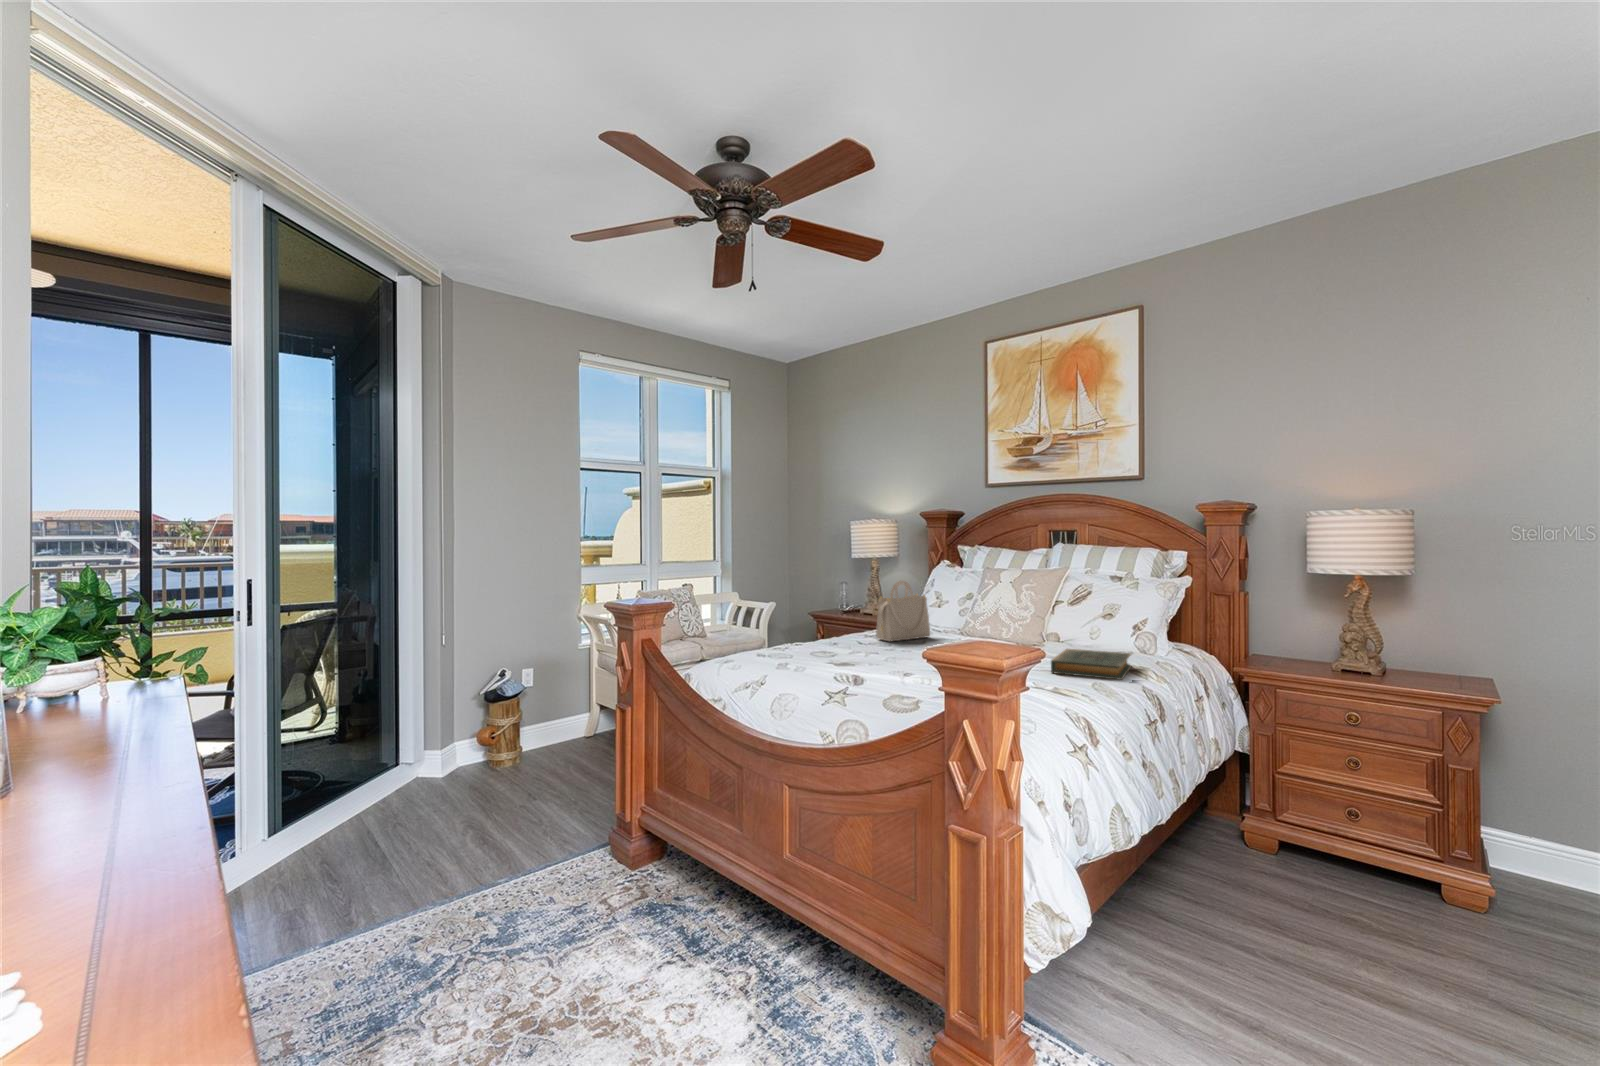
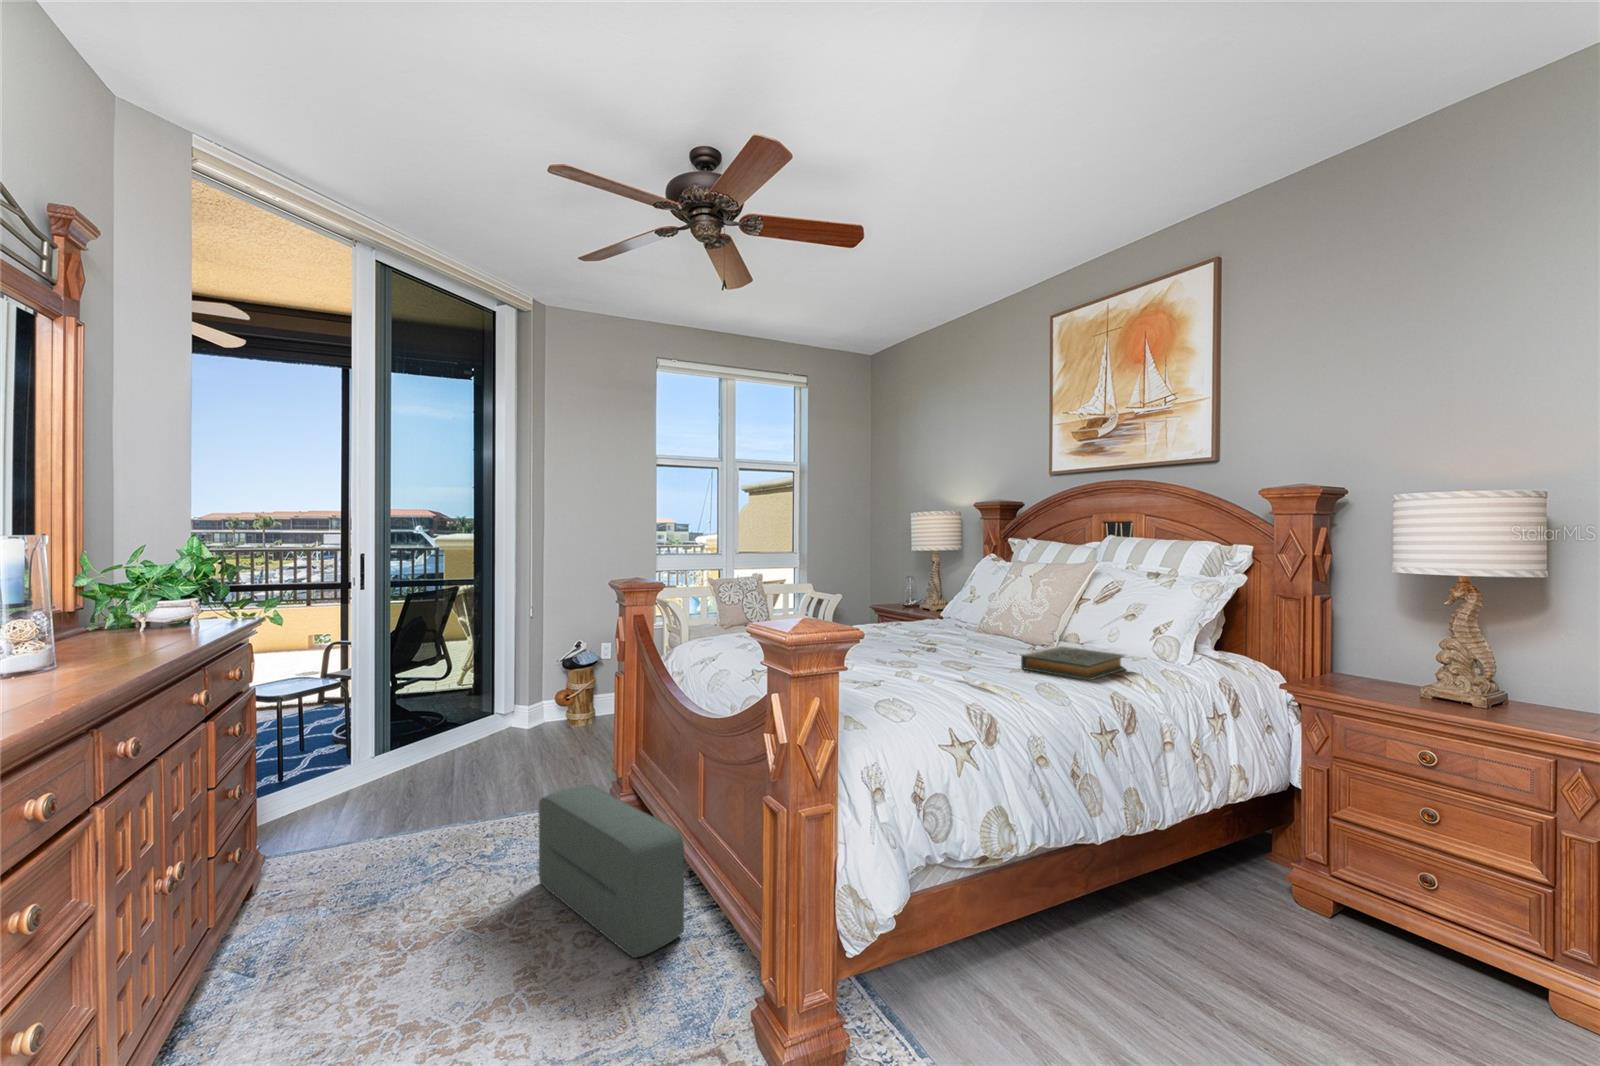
handbag: present [876,581,930,641] -> none [897,570,954,631]
pouf: none [580,838,783,1022] -> present [538,784,684,958]

